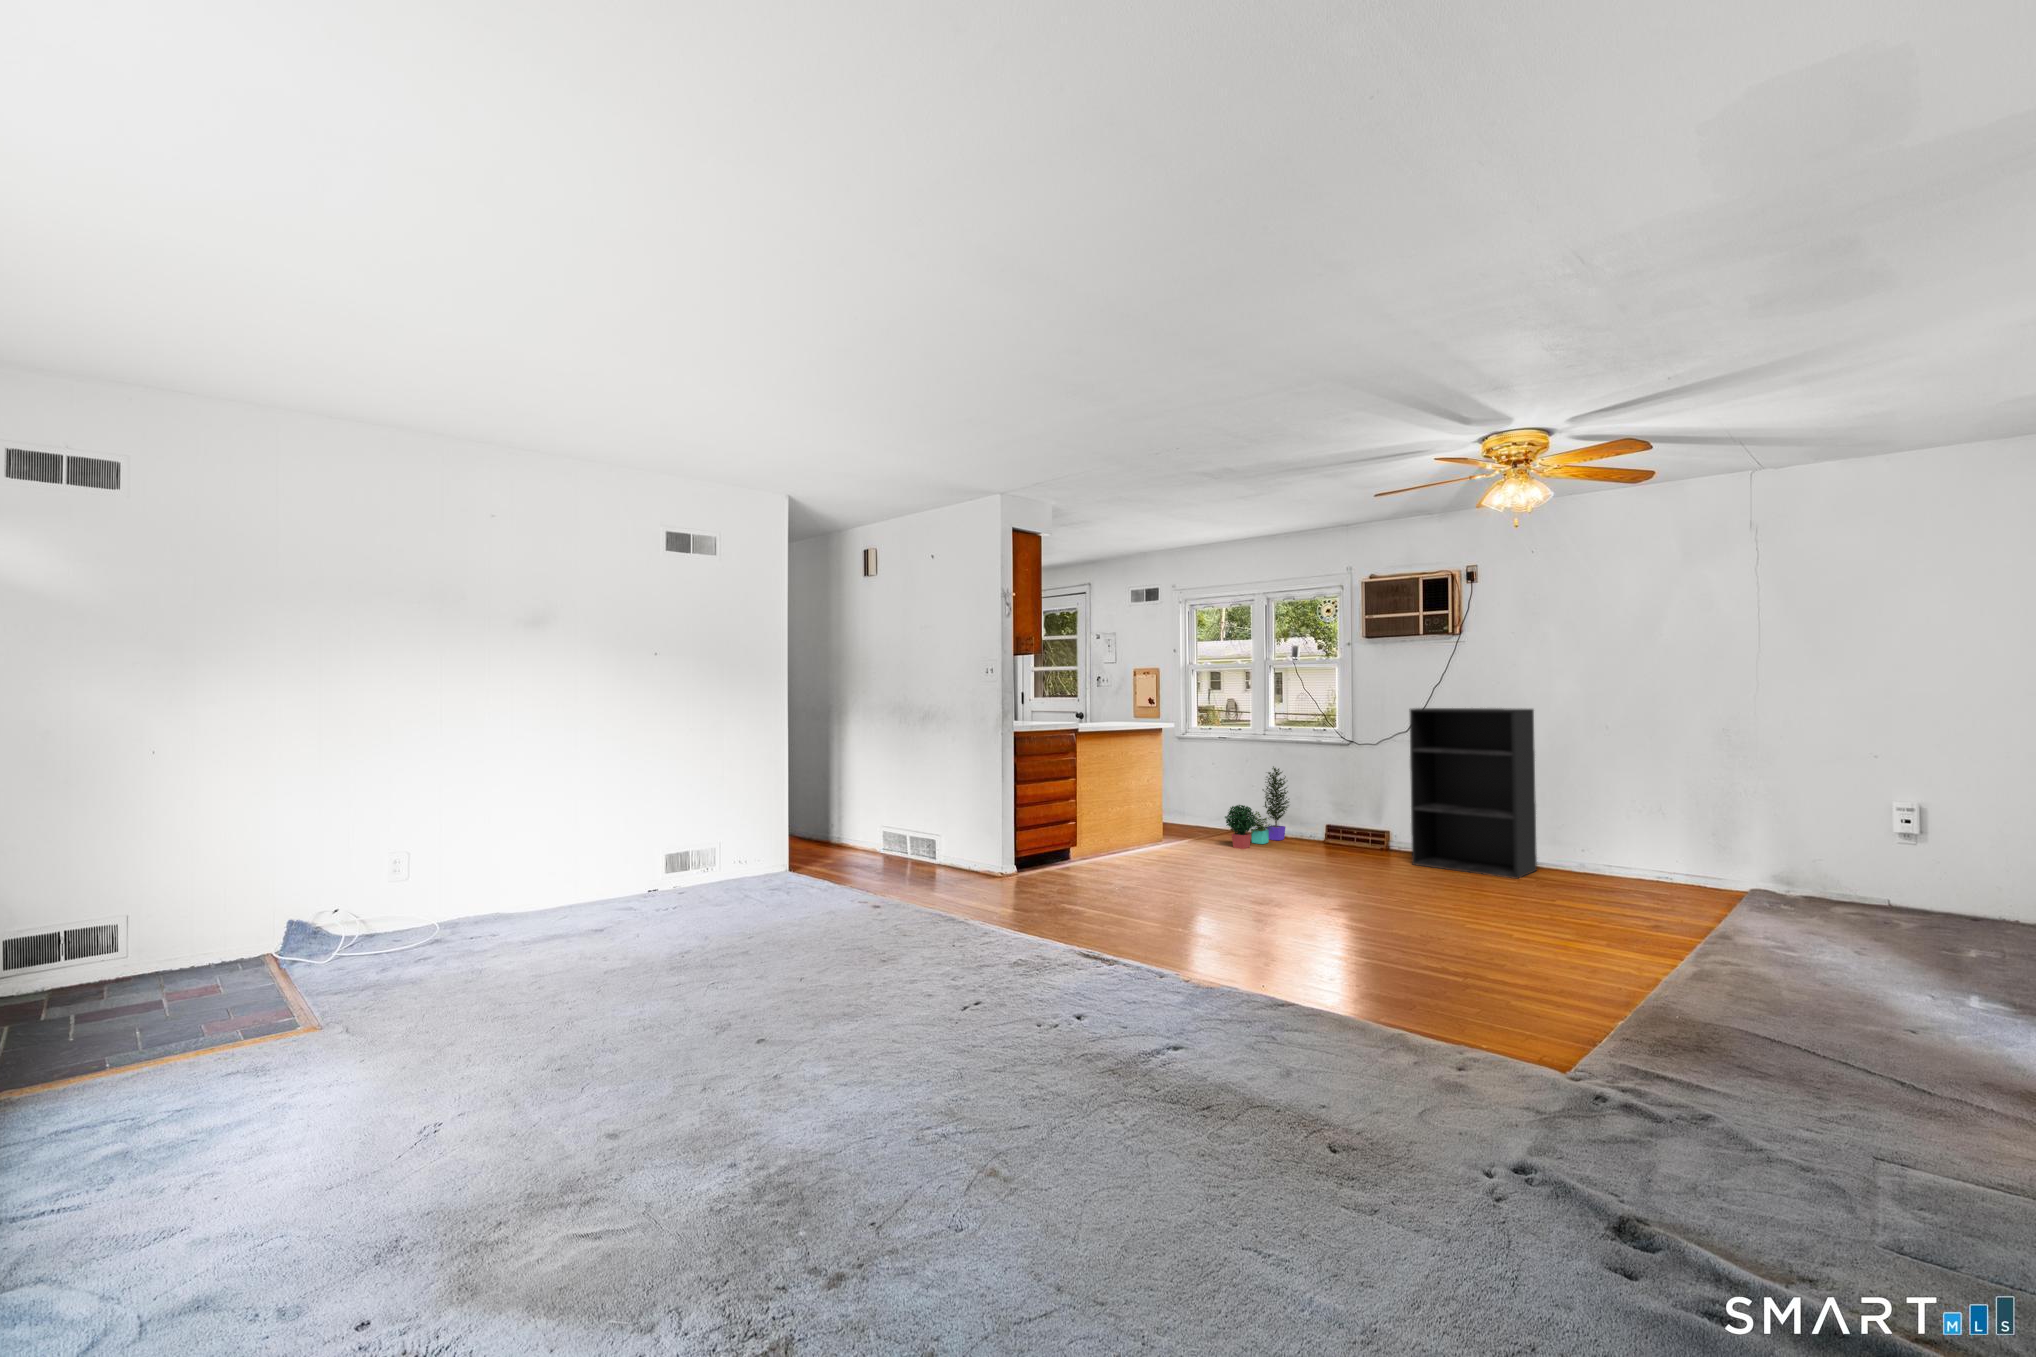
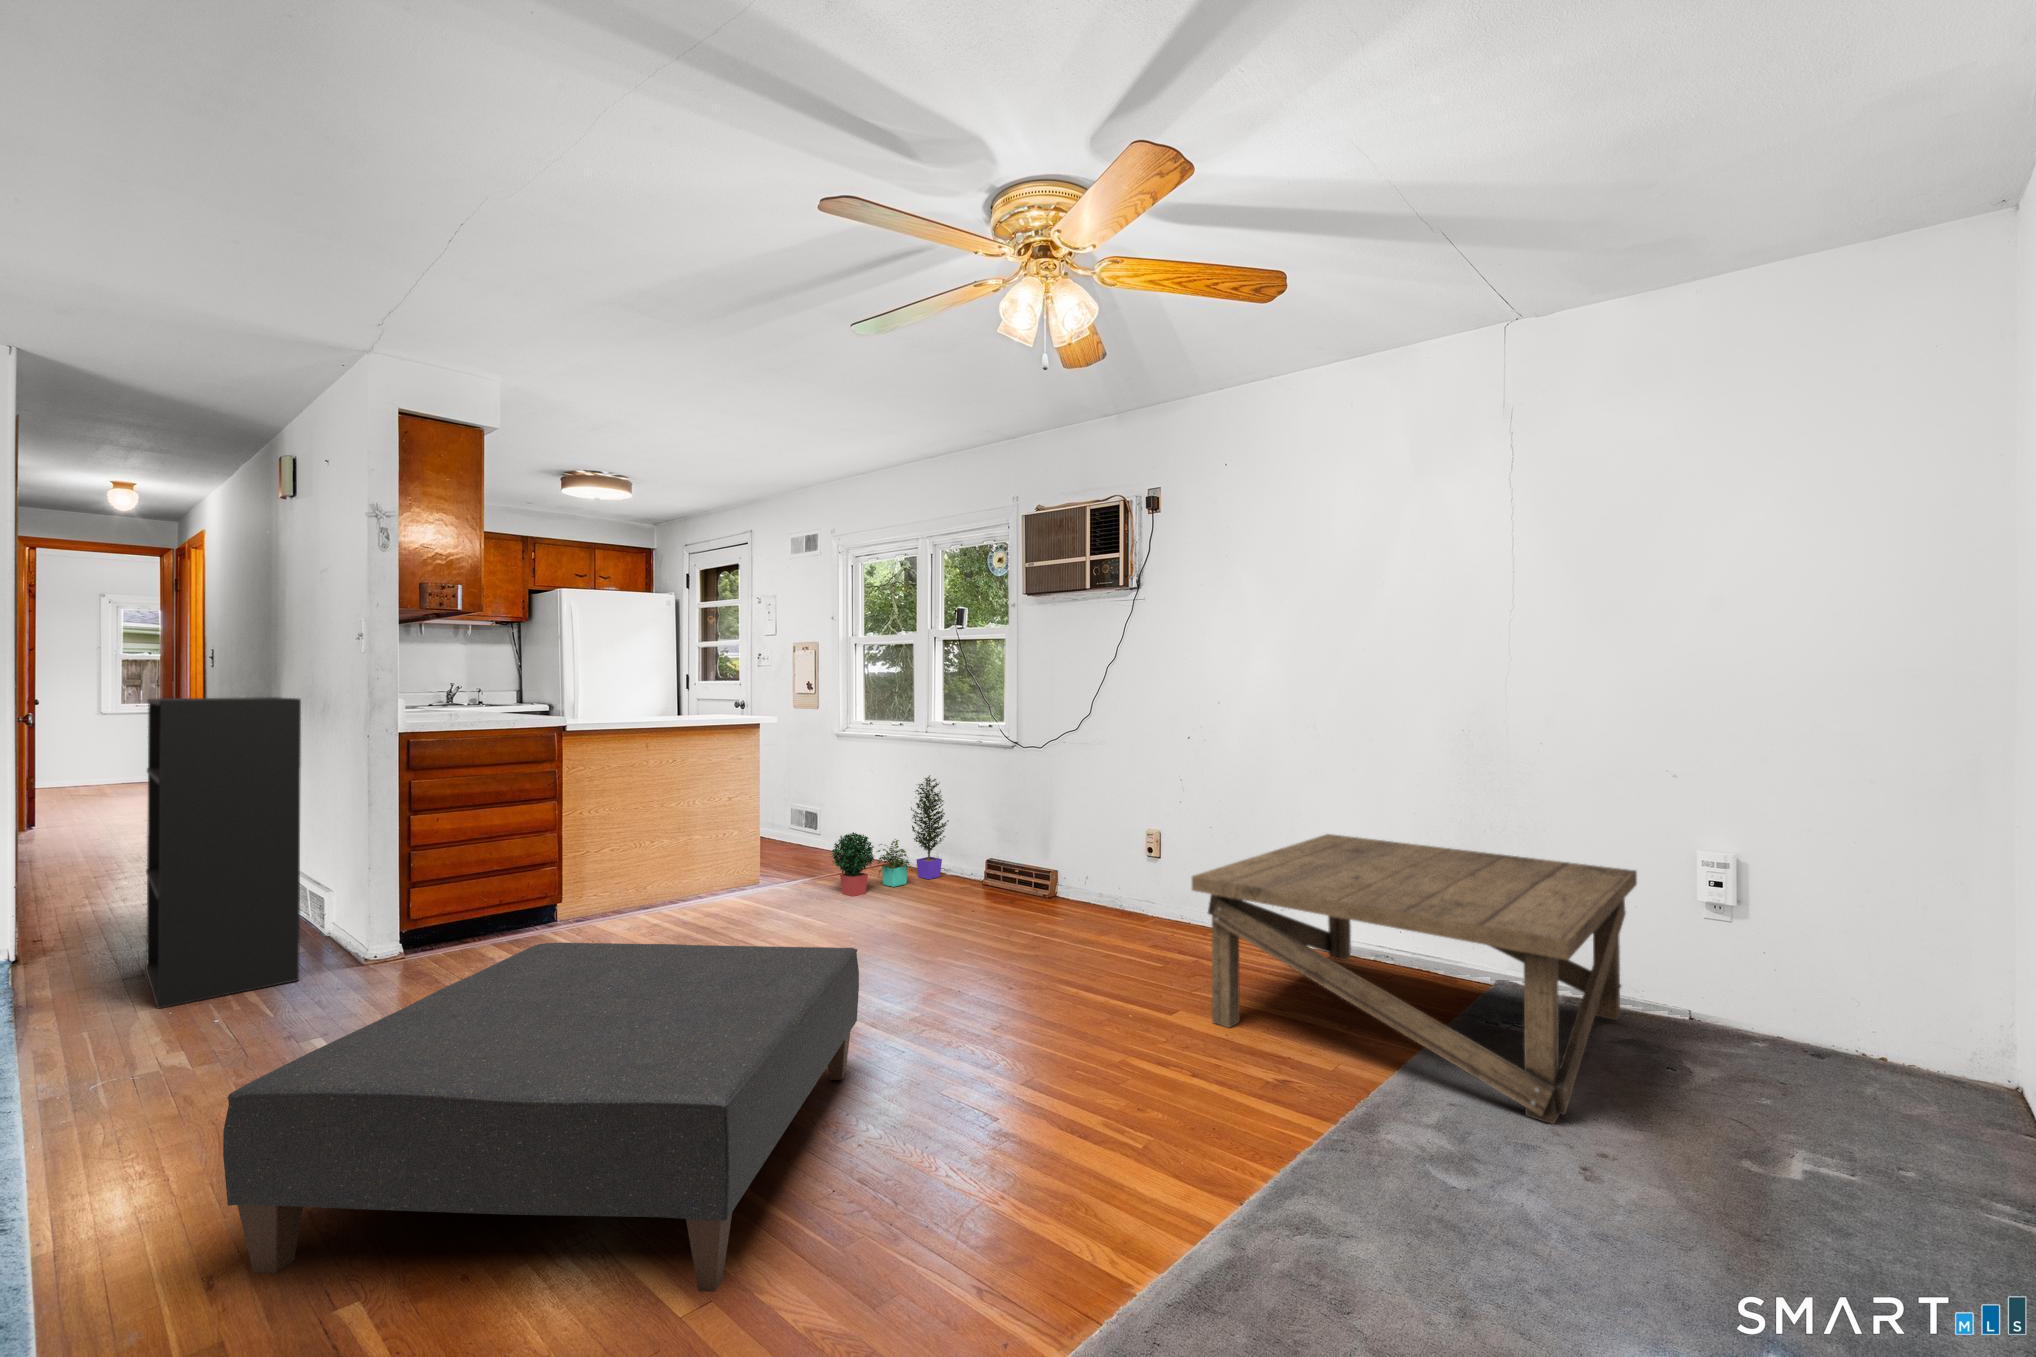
bookshelf: present [1410,708,1537,879] -> present [145,697,301,1009]
coffee table: none [1577,800,1853,938] -> present [1192,834,1637,1124]
ottoman: none [1224,845,1490,971] -> present [223,943,859,1292]

